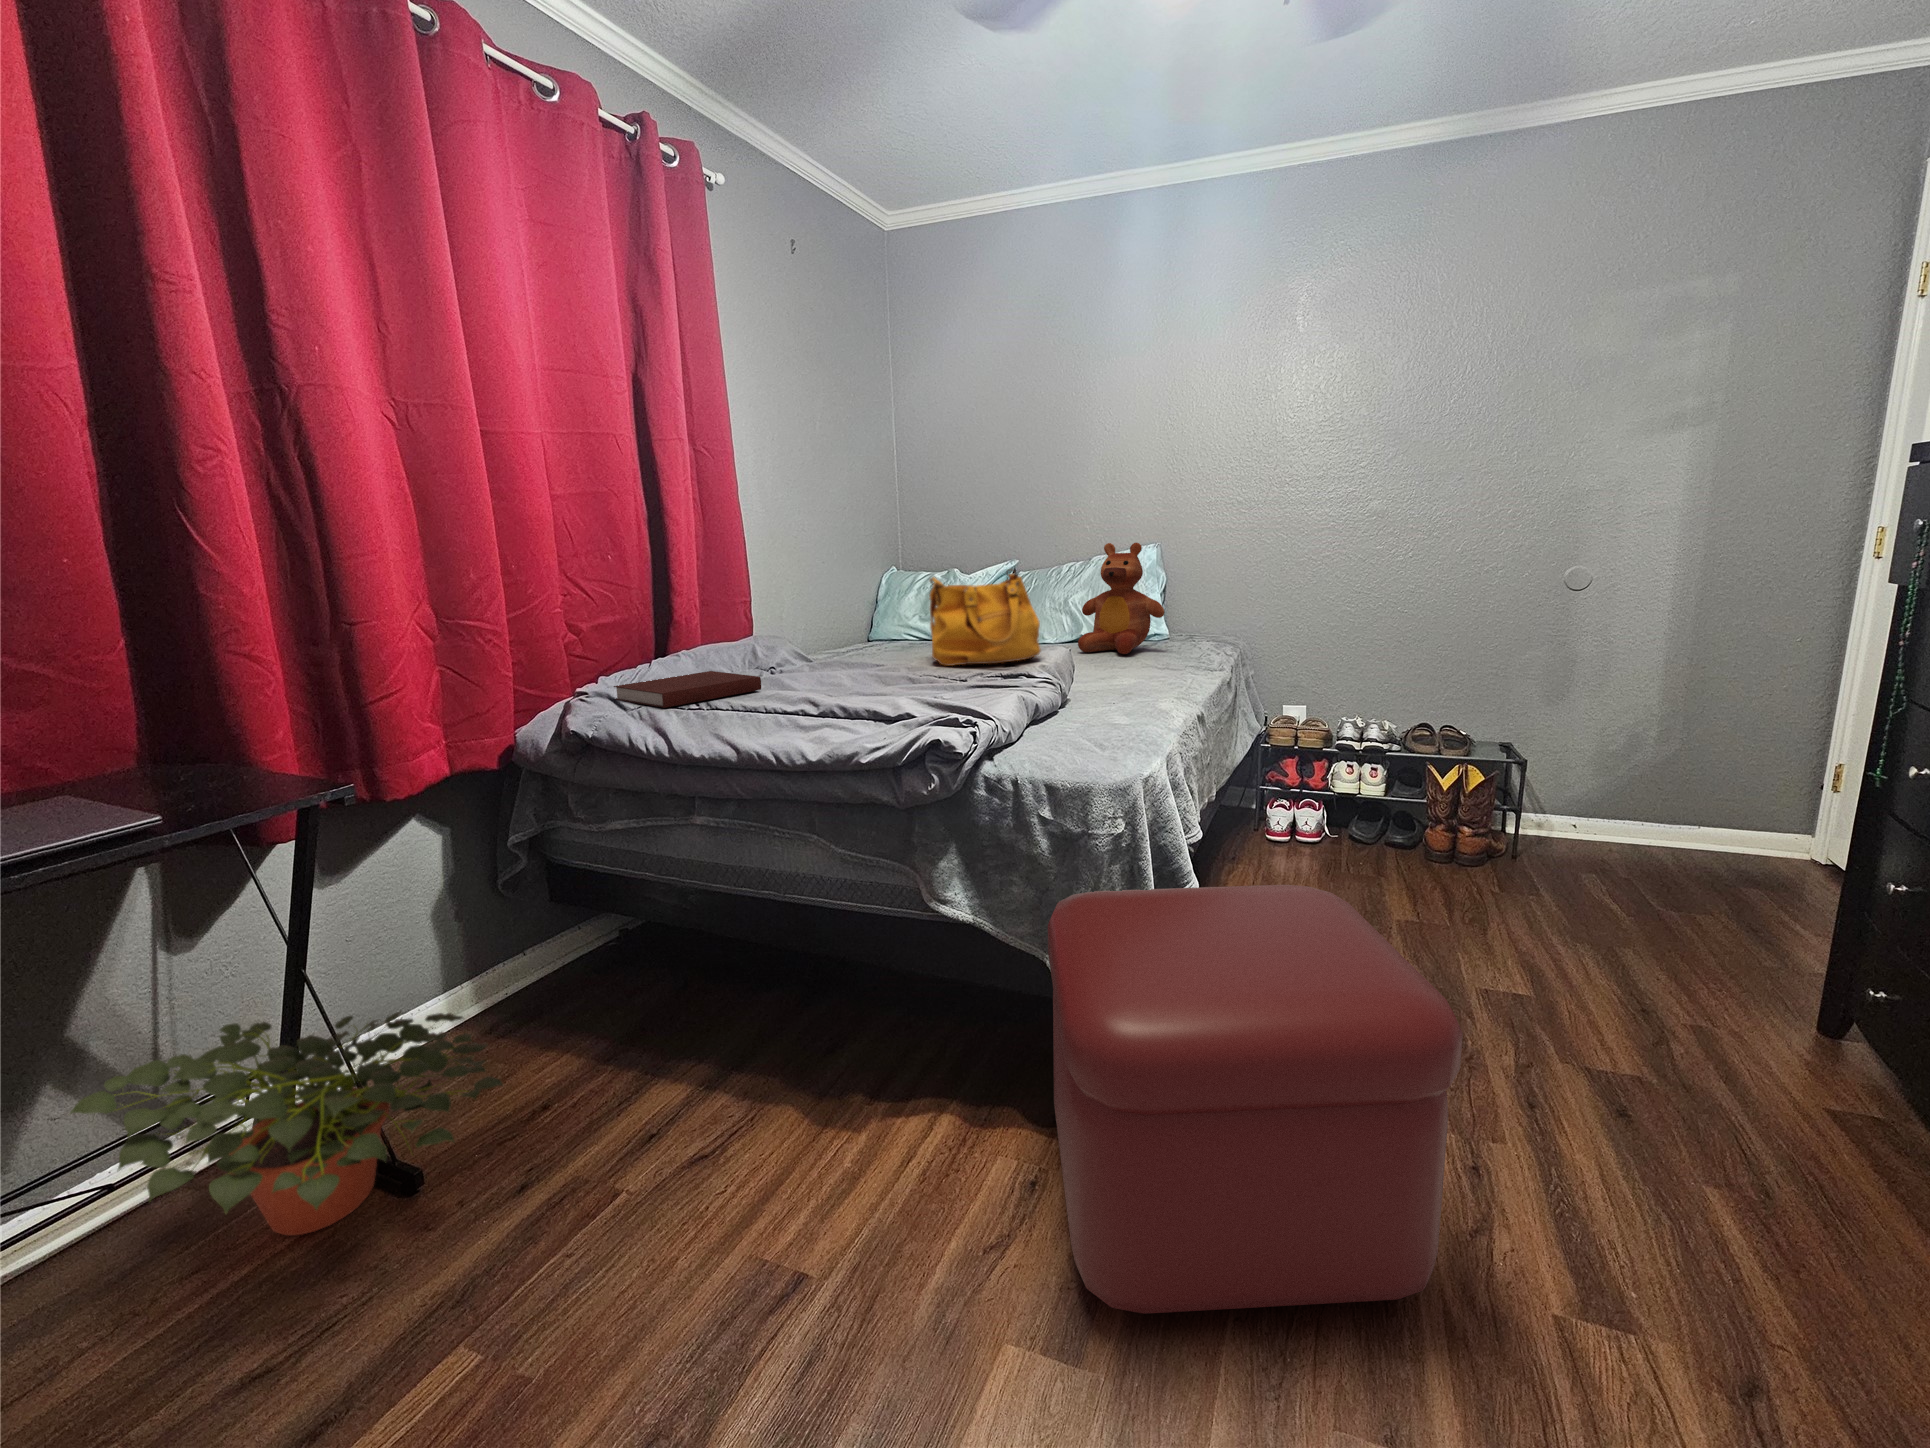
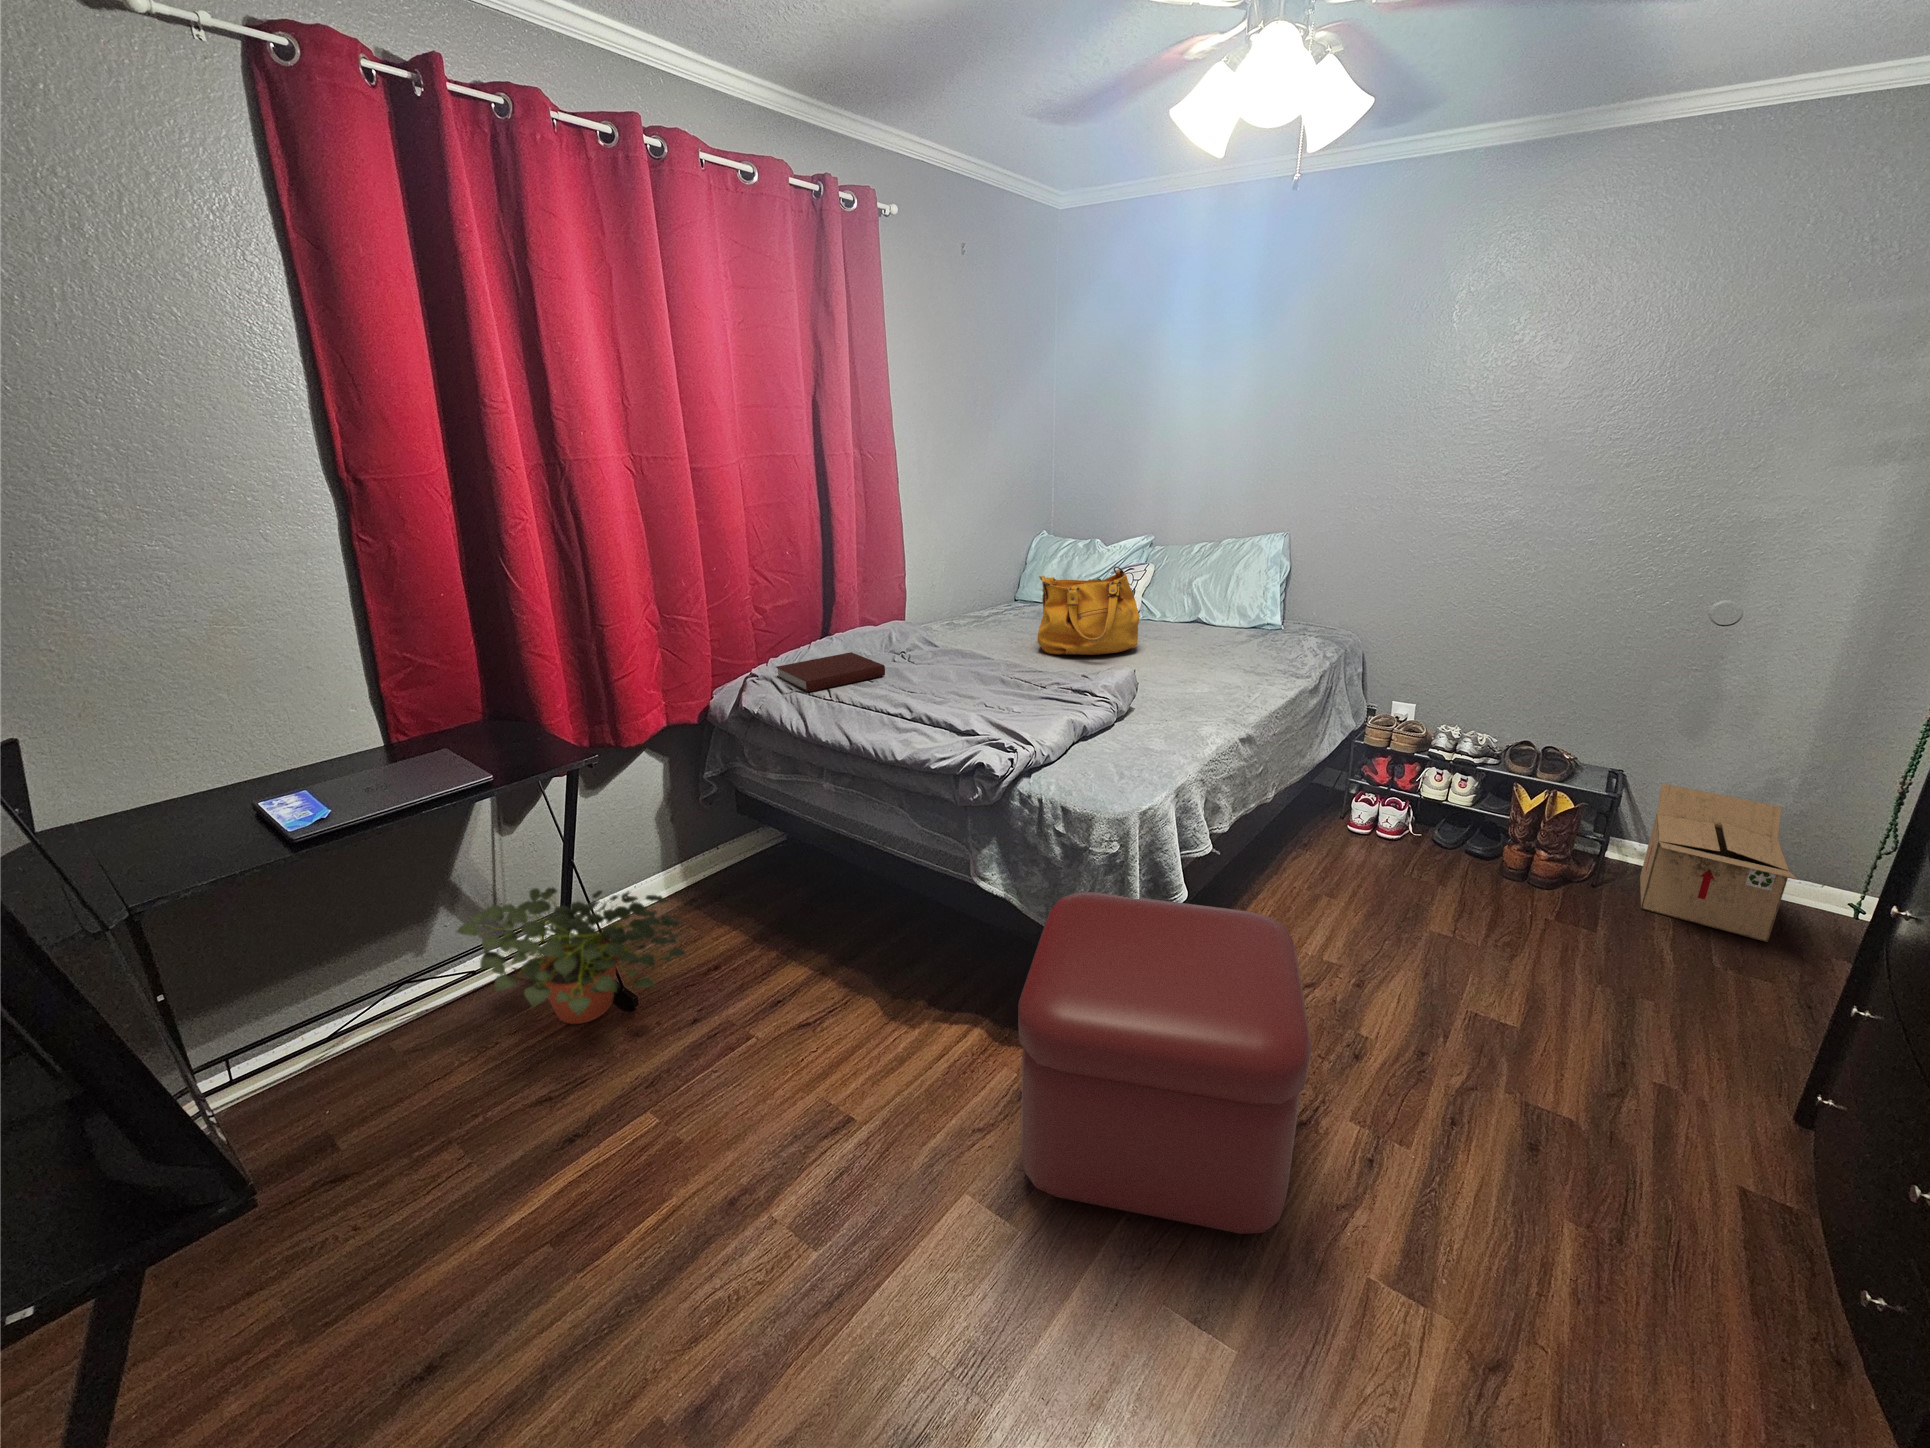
teddy bear: present [1078,543,1165,654] -> none [1179,540,1266,650]
cardboard box: none [1546,747,1708,880] -> present [1640,783,1798,942]

